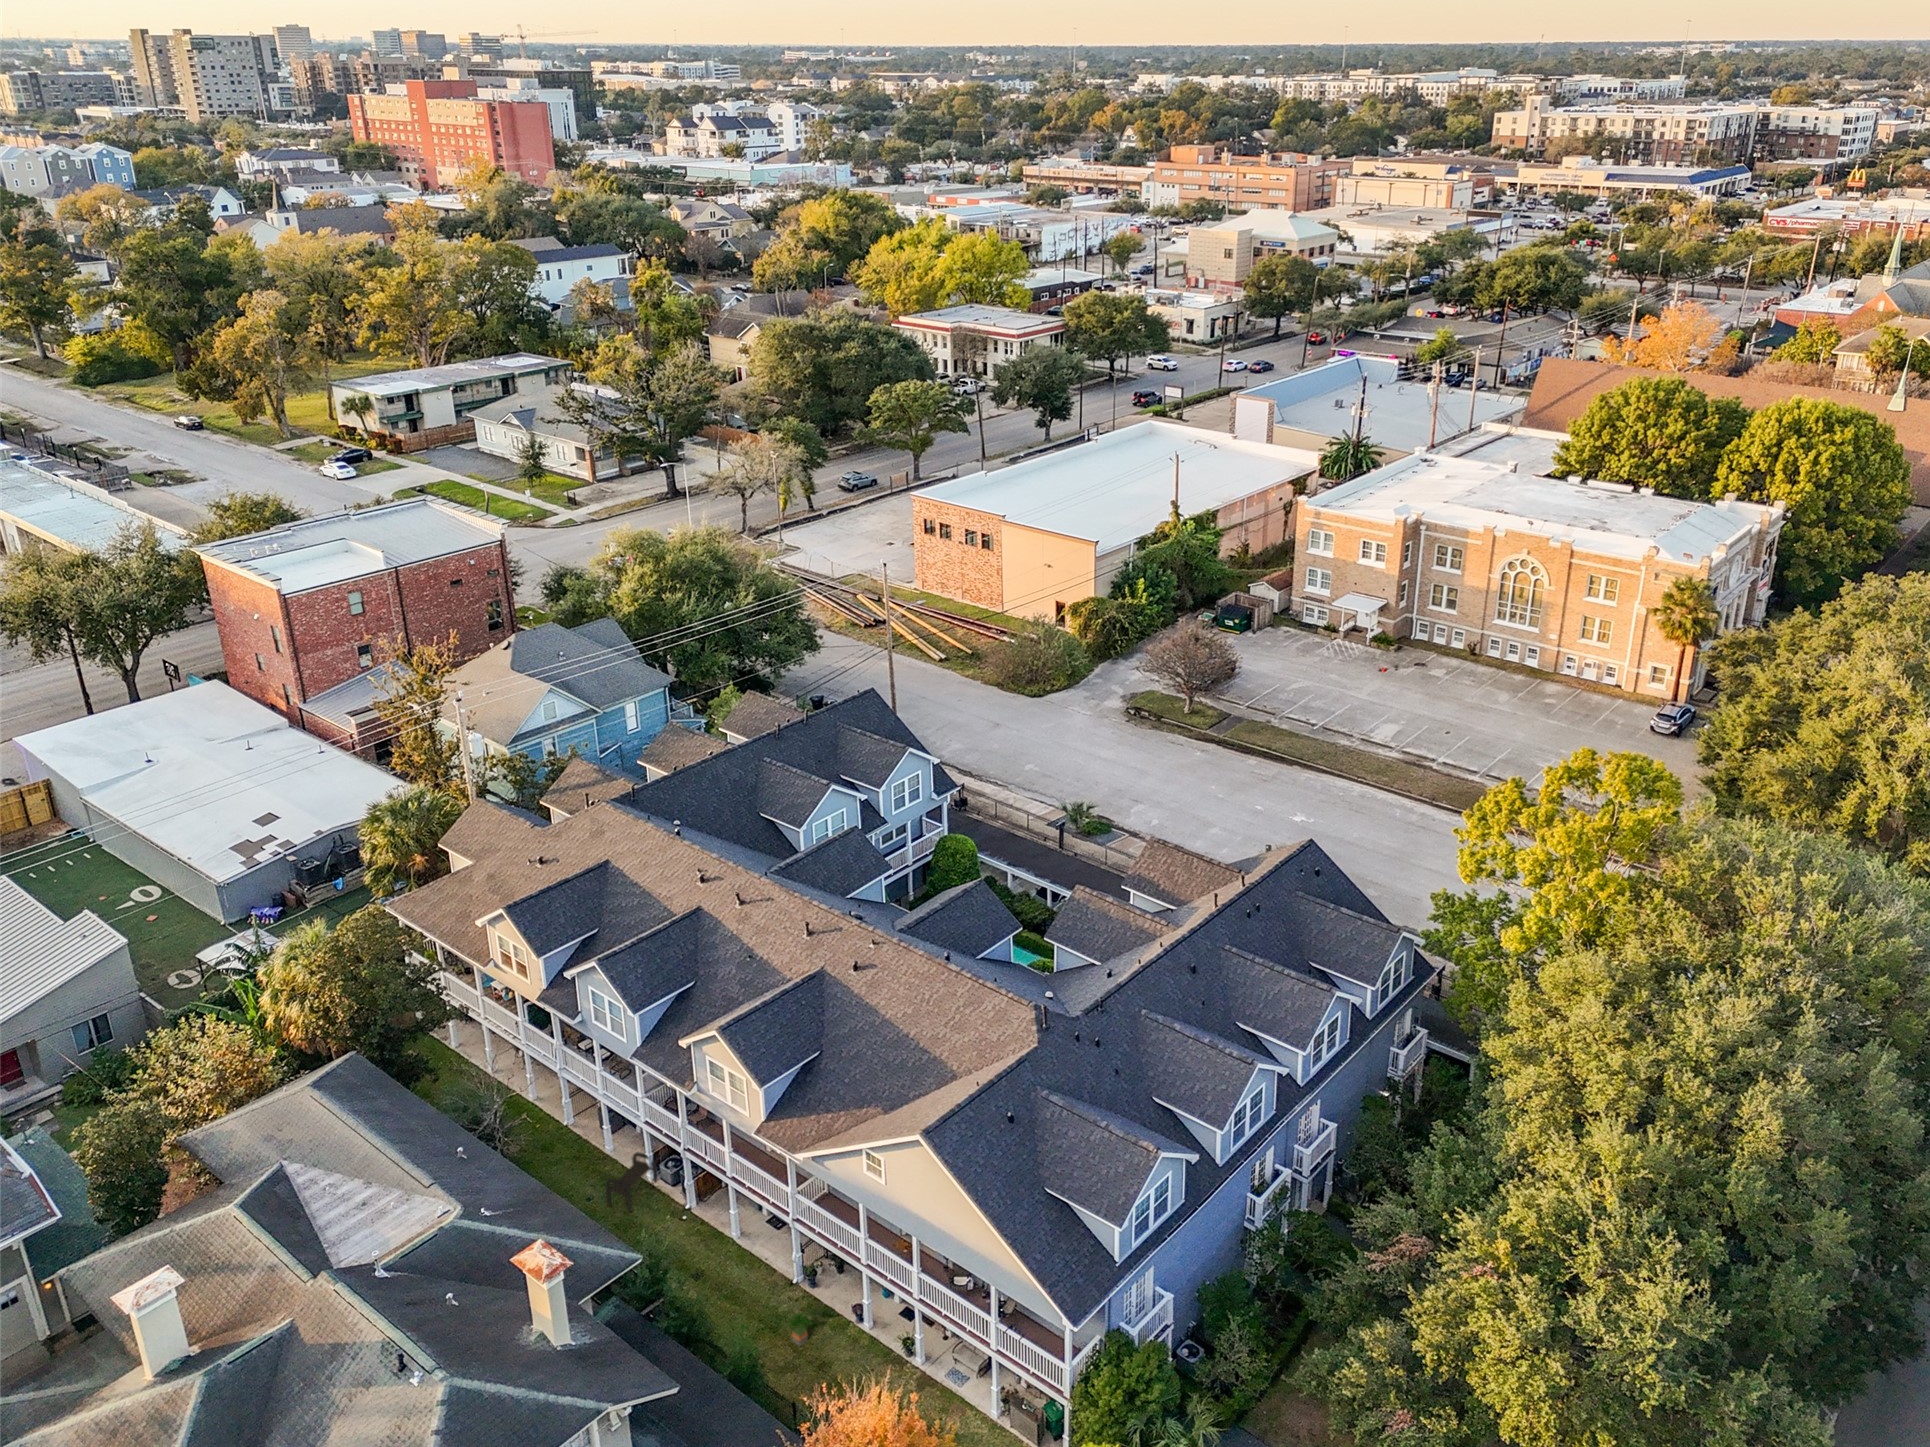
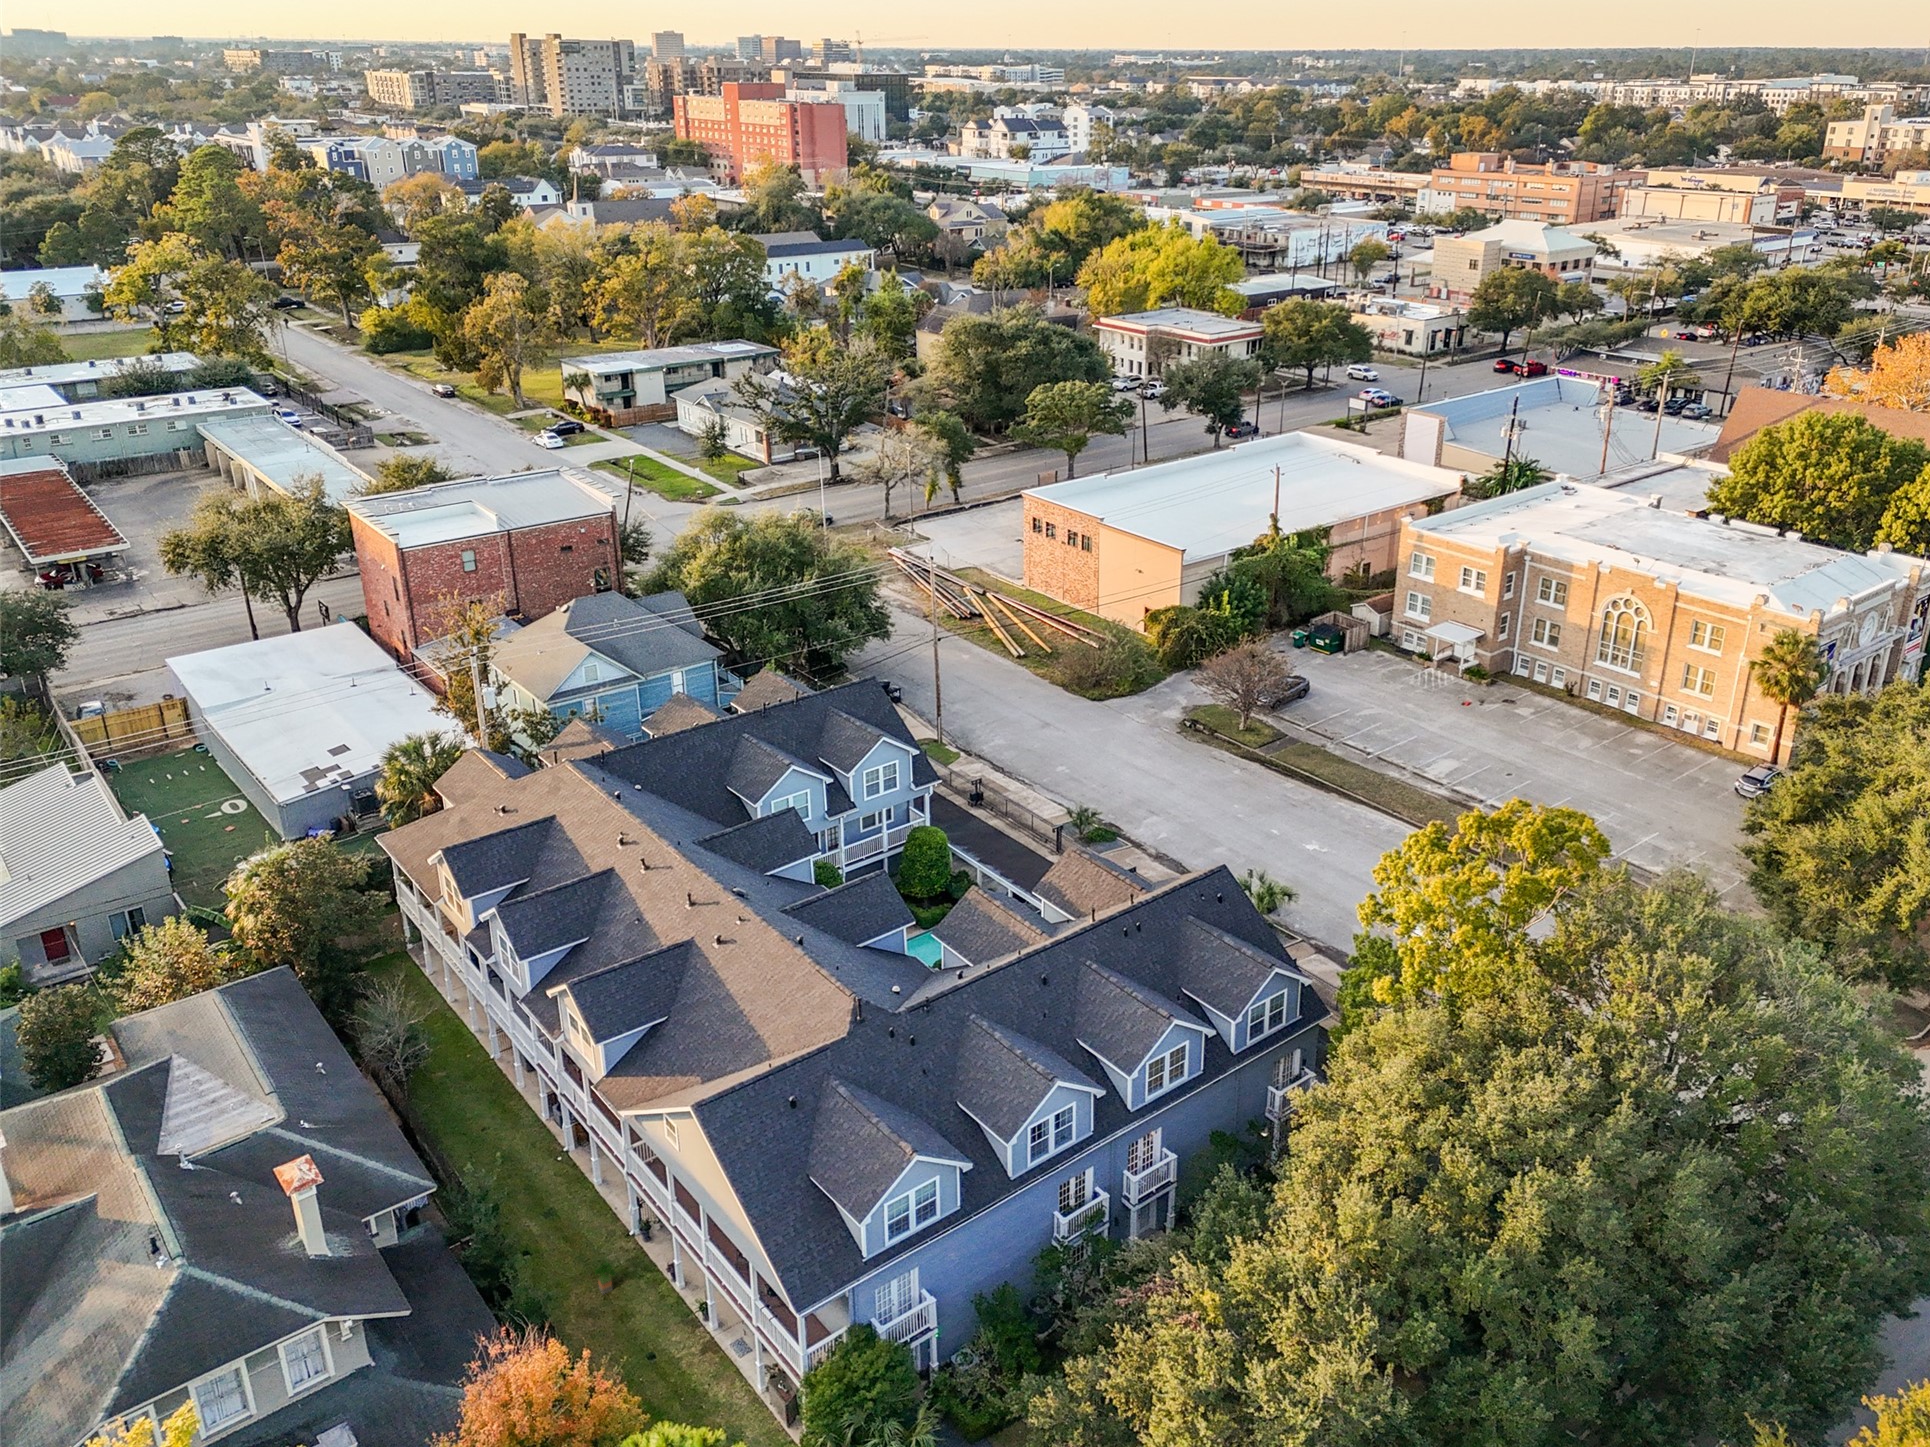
bench: present [606,1152,657,1212] -> none [490,1090,545,1145]

